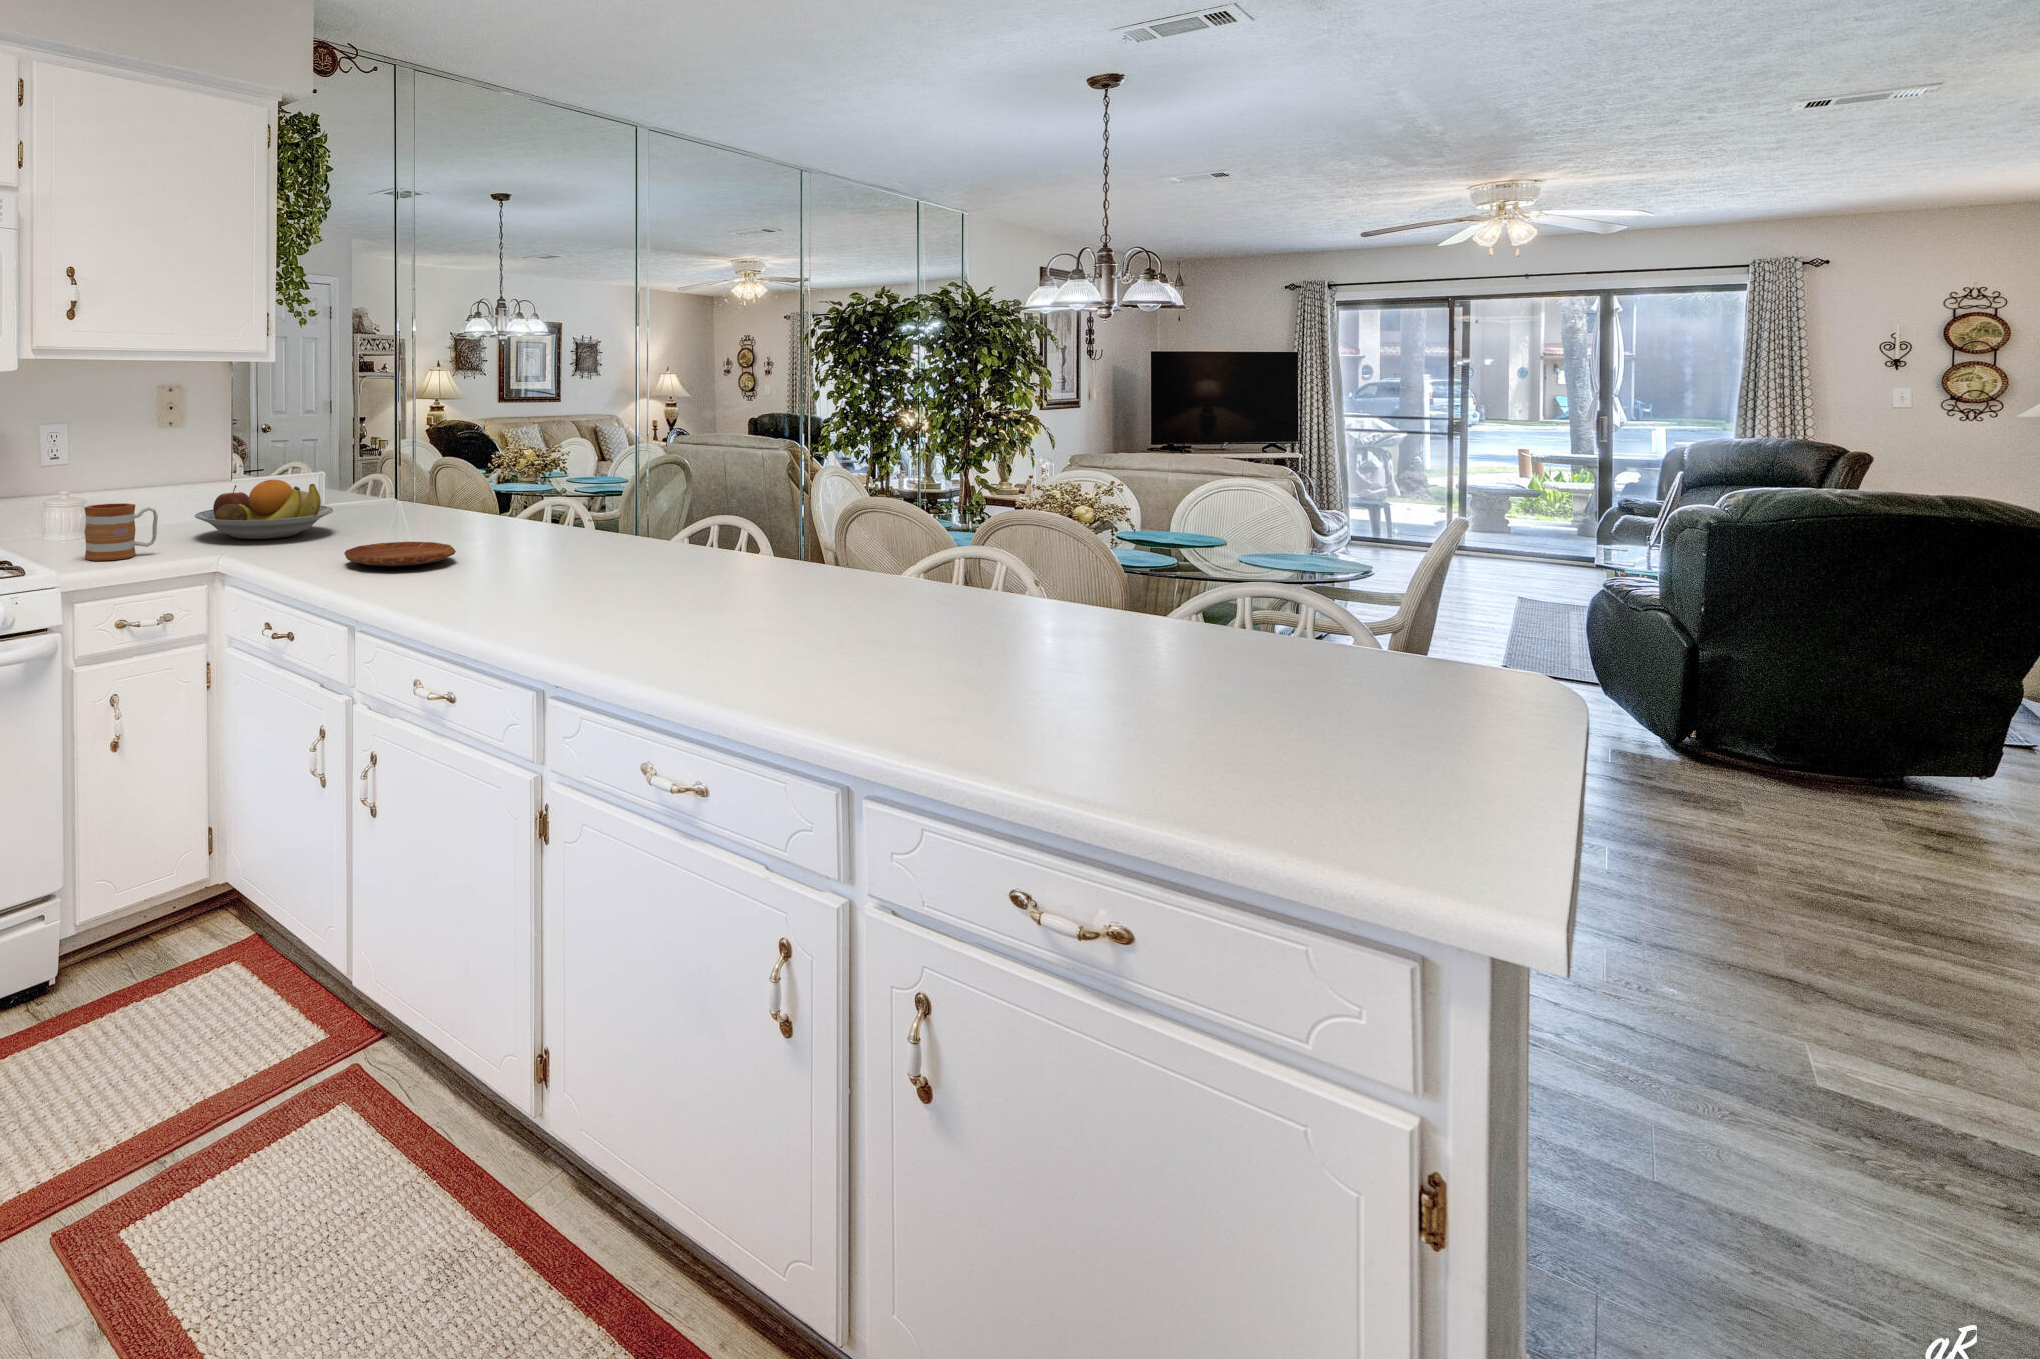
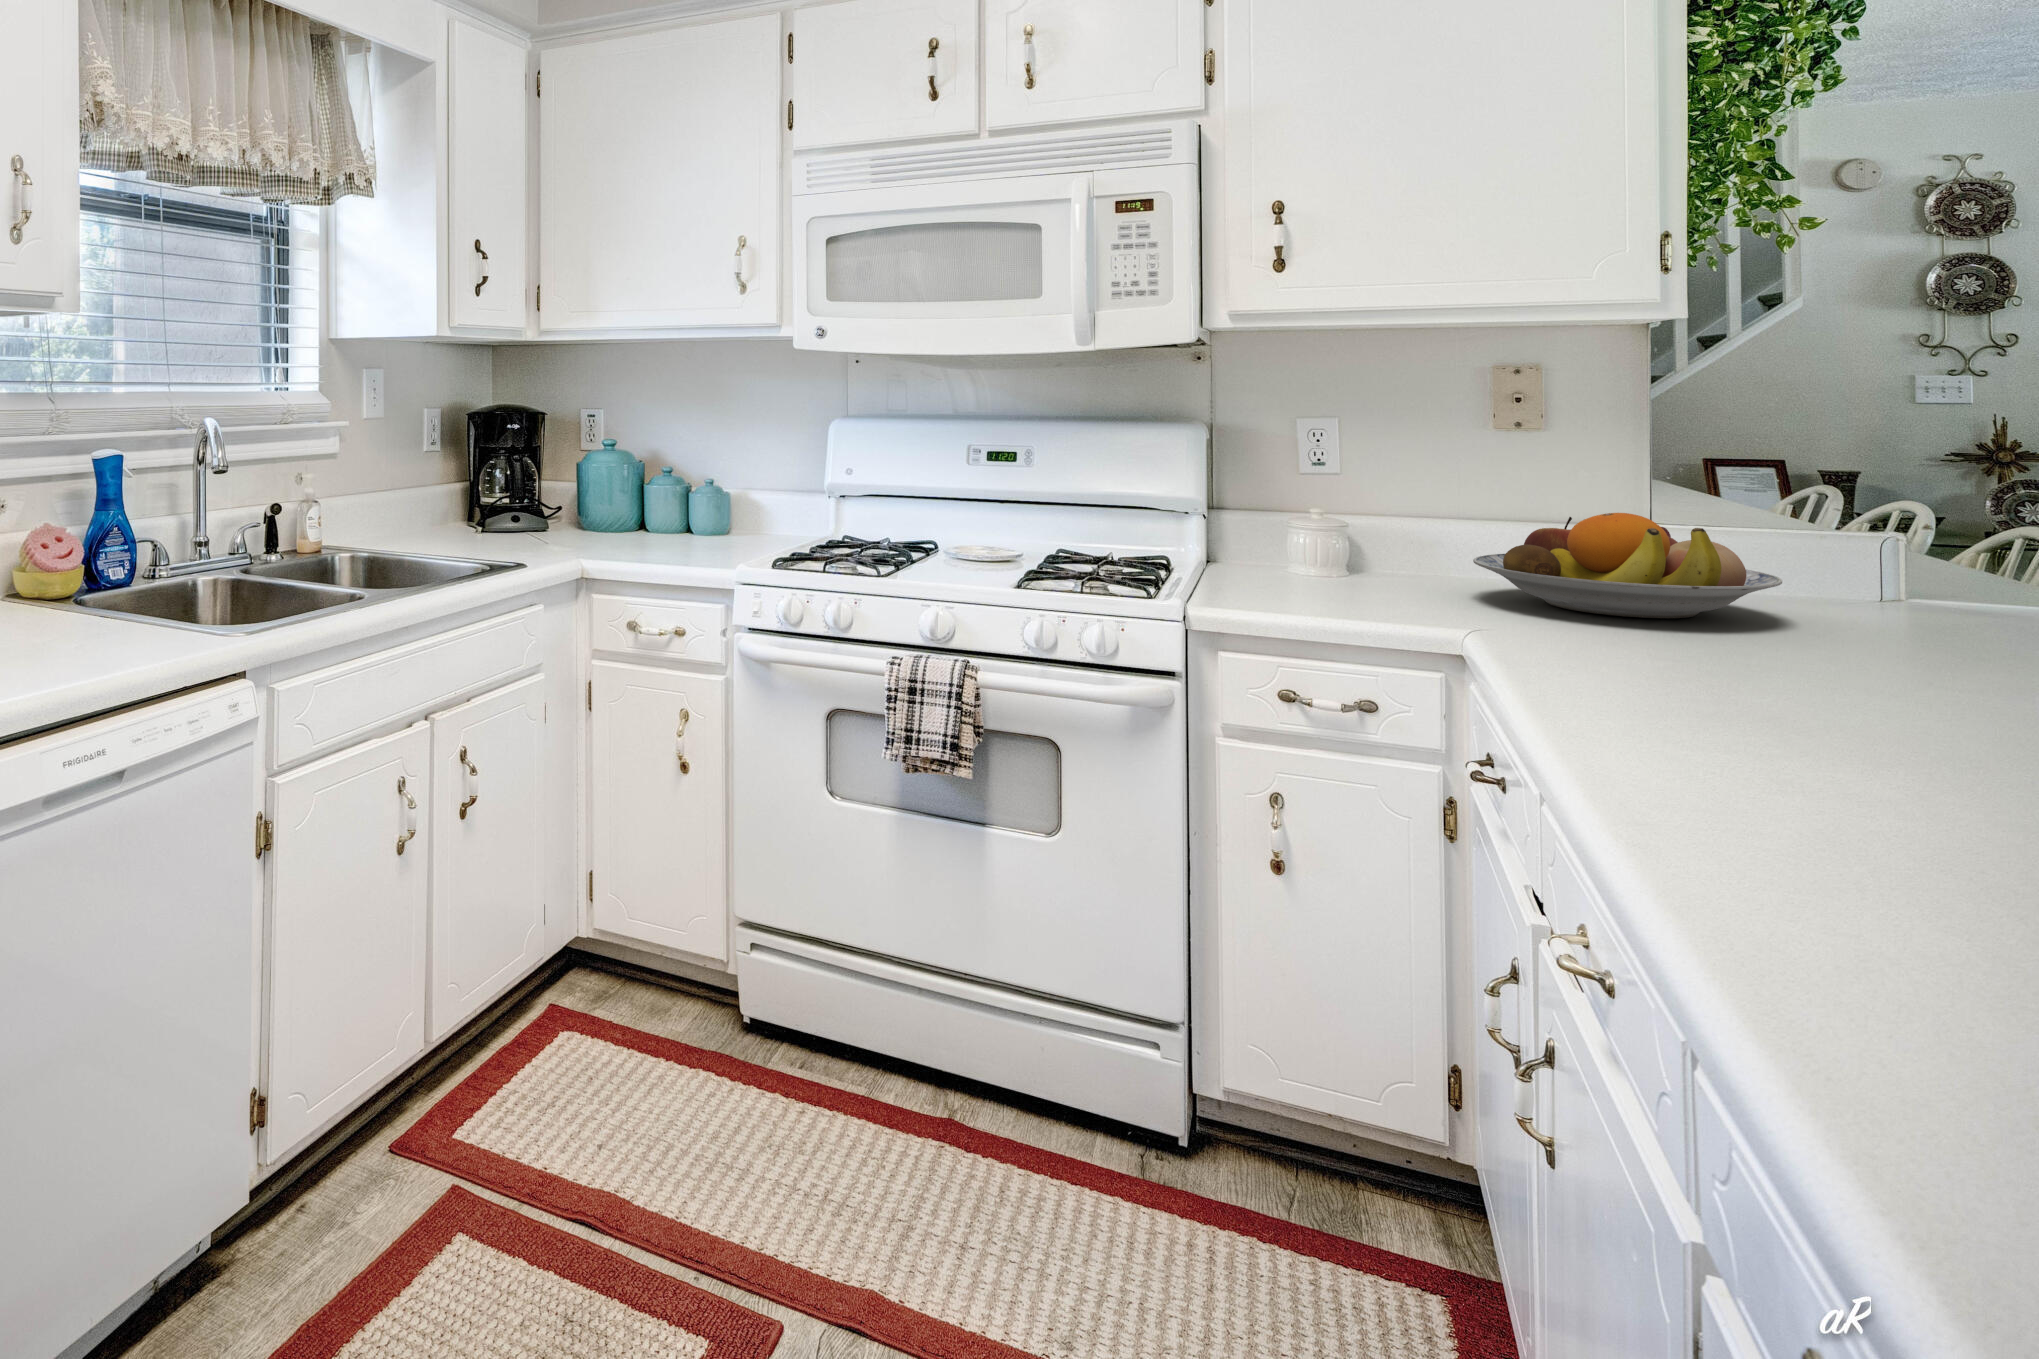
mug: present [85,503,158,561] -> none [1259,518,1368,599]
tray: present [344,542,456,566] -> none [1619,654,1955,721]

